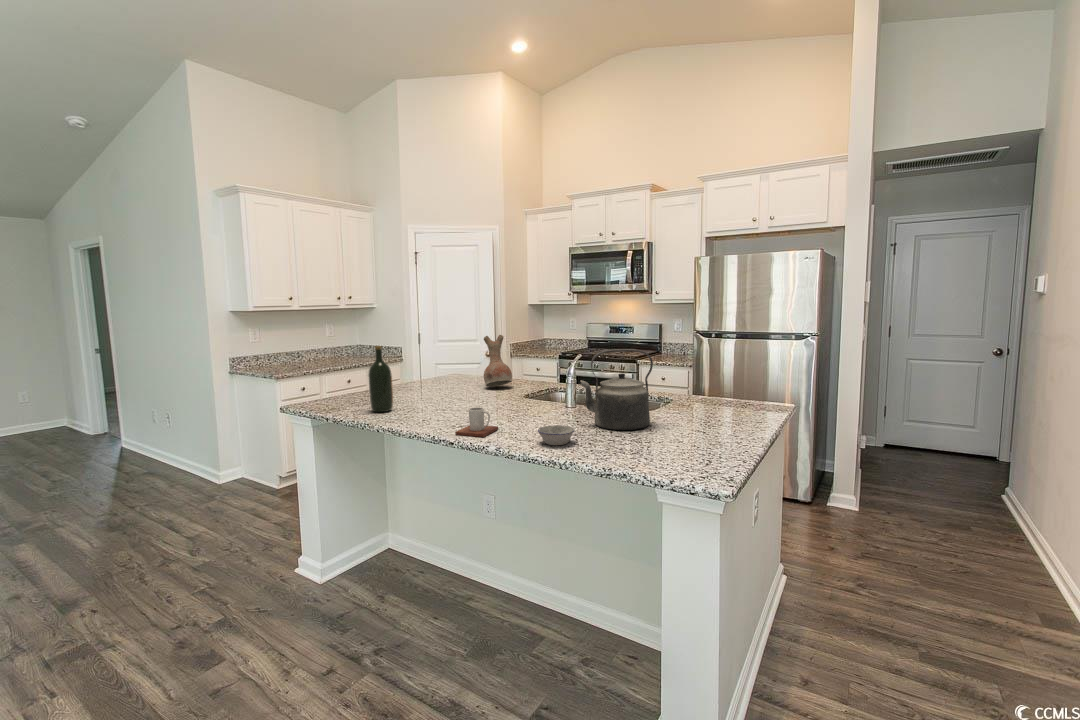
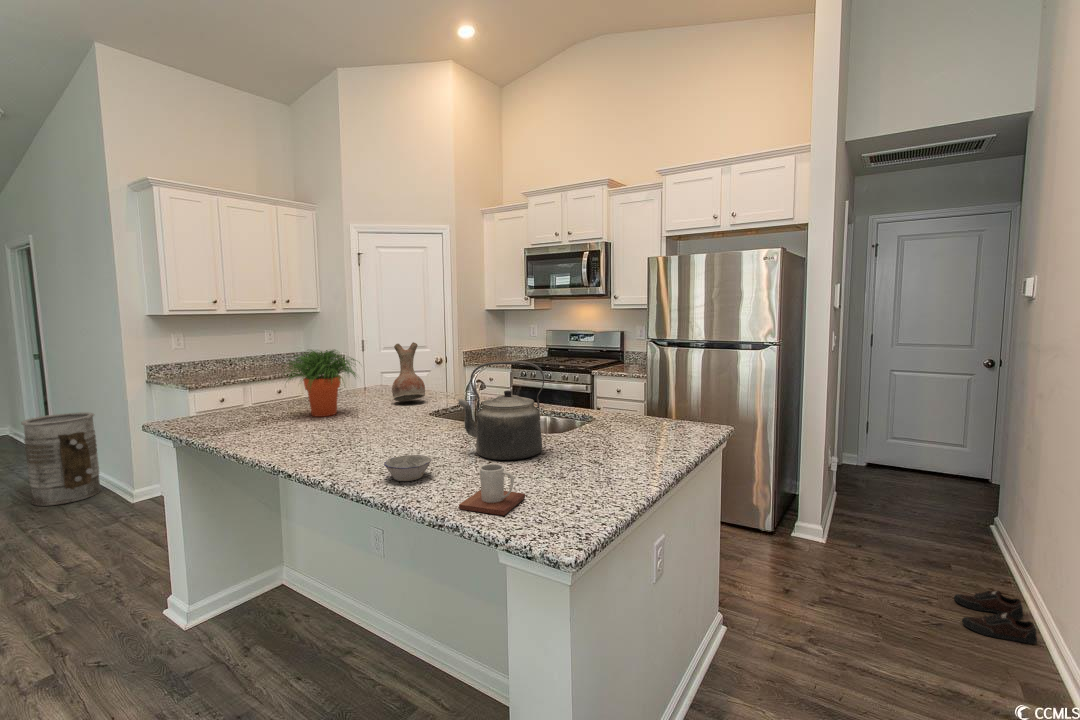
potted plant: none [397,341,465,399] -> present [287,350,360,417]
wine bottle: present [368,346,393,412] -> none [229,355,261,433]
trash can: none [118,401,187,486] -> present [21,412,101,506]
mug: present [455,407,498,437] -> present [459,464,525,515]
shoe: none [976,545,1050,587] -> present [954,591,1037,644]

